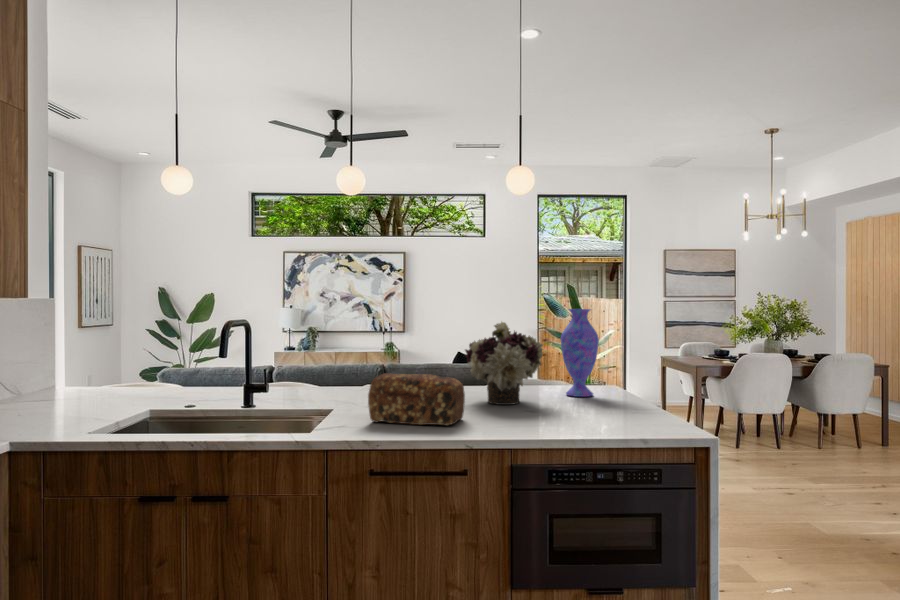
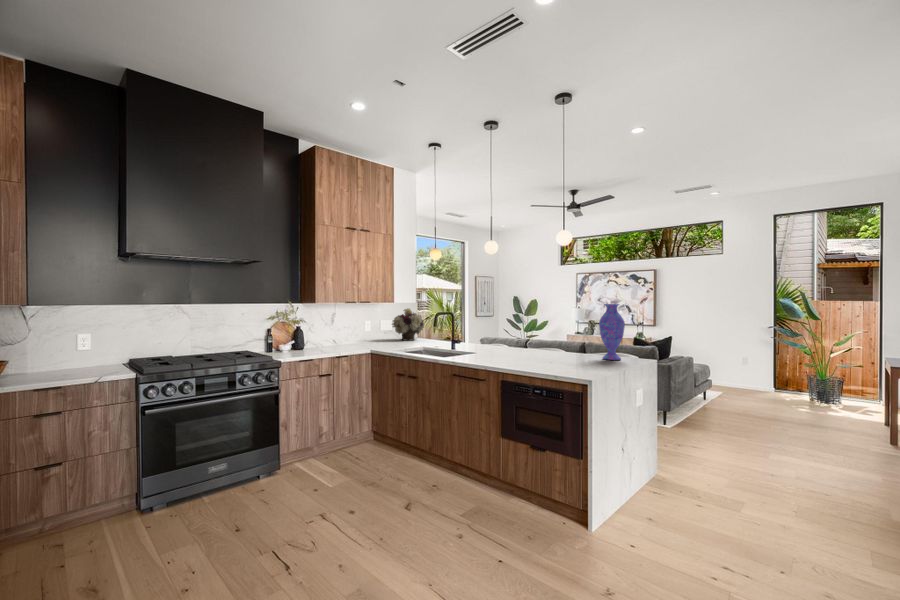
flower arrangement: present [465,322,543,405] -> present [392,308,425,341]
bread loaf: present [368,373,465,425] -> none [458,333,502,359]

